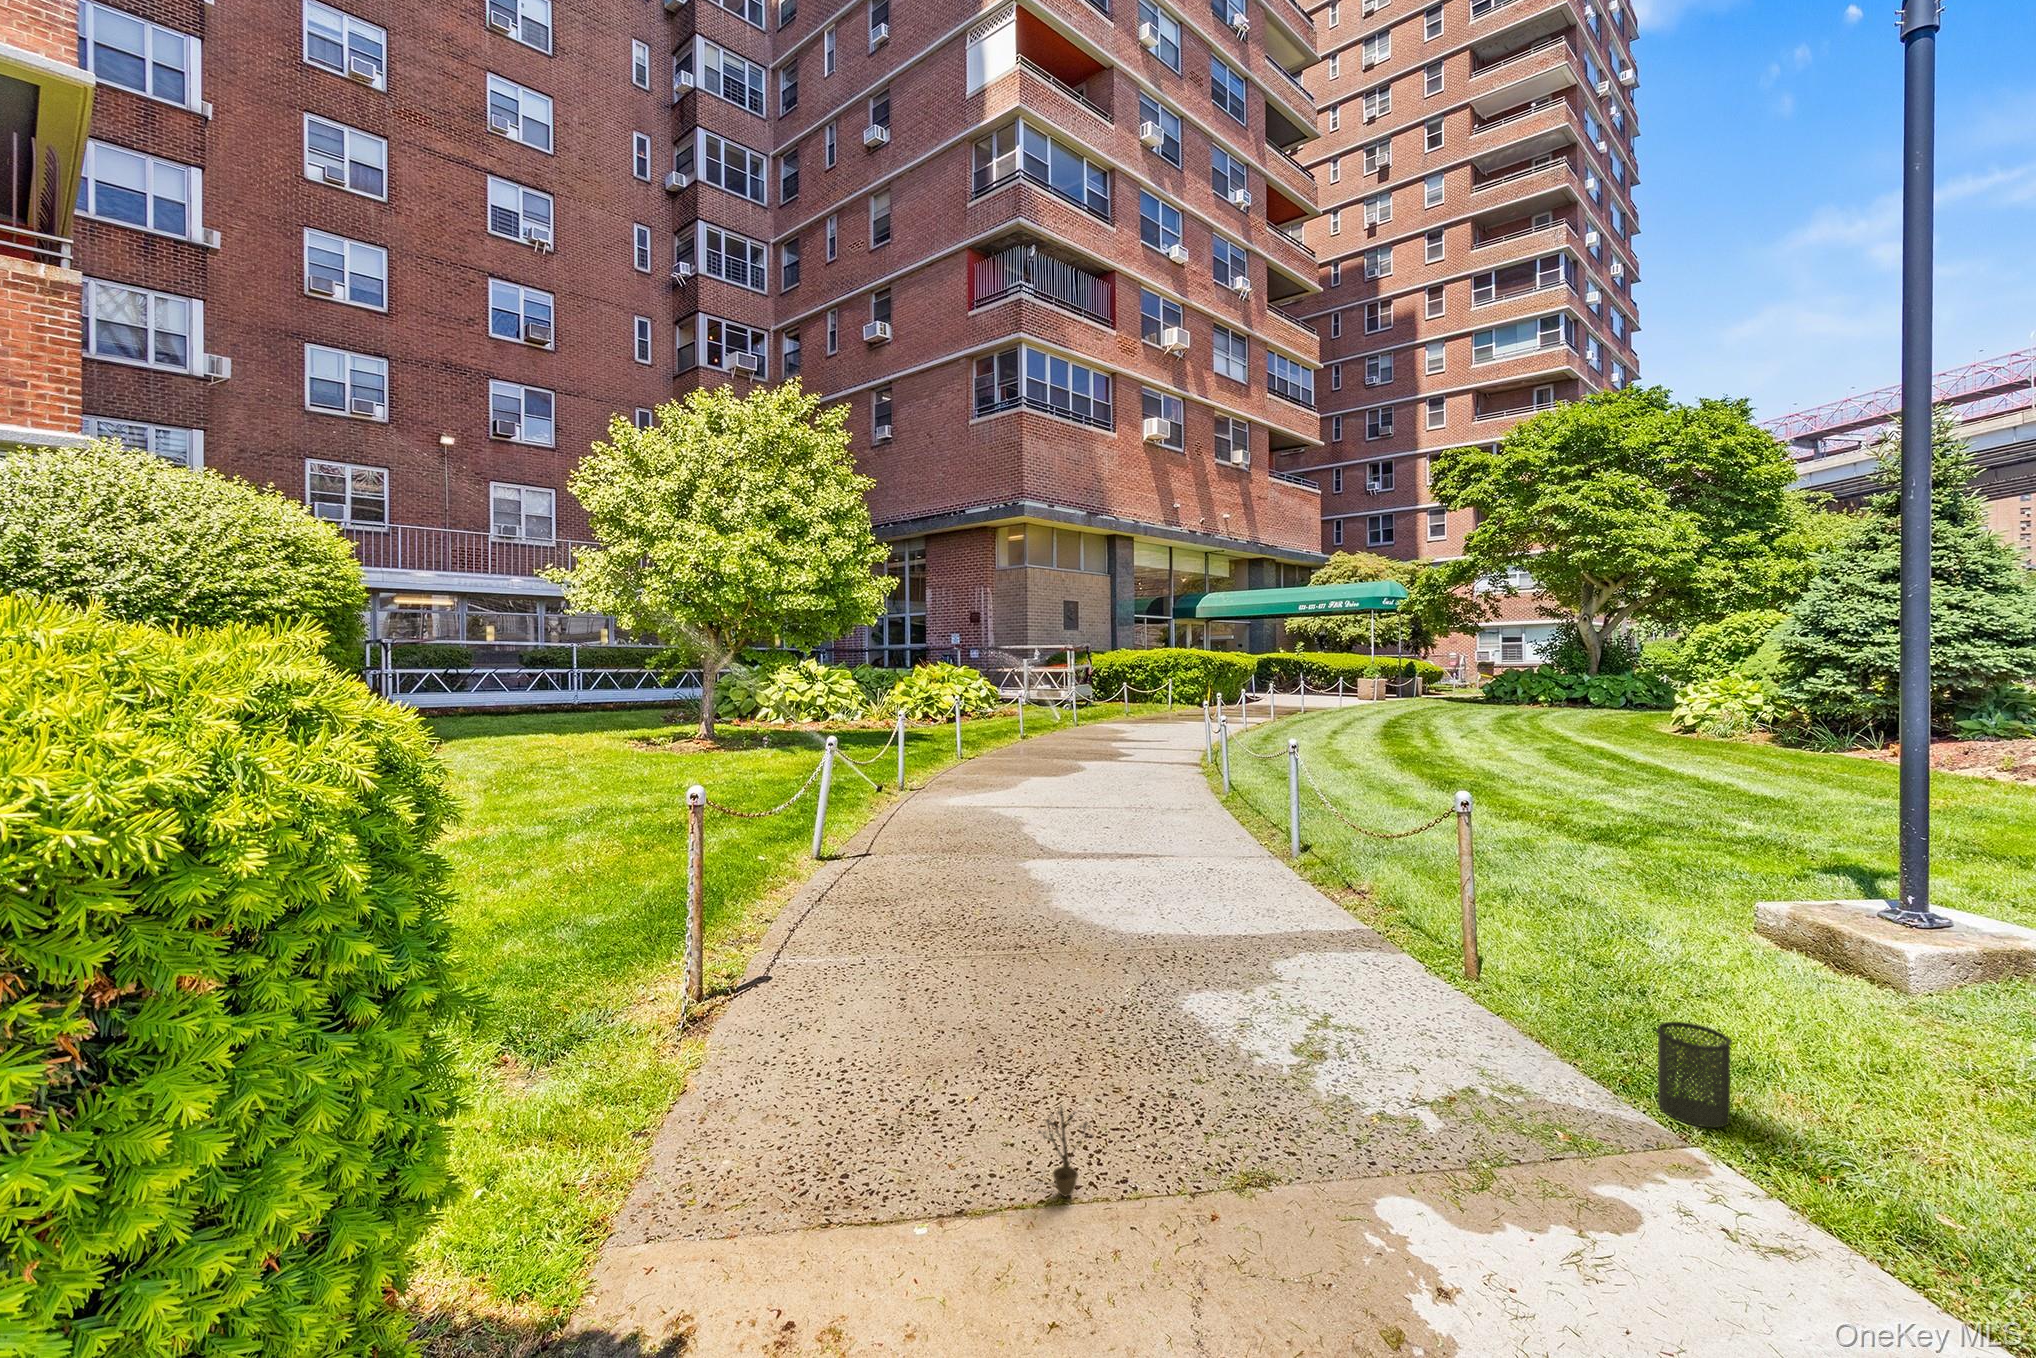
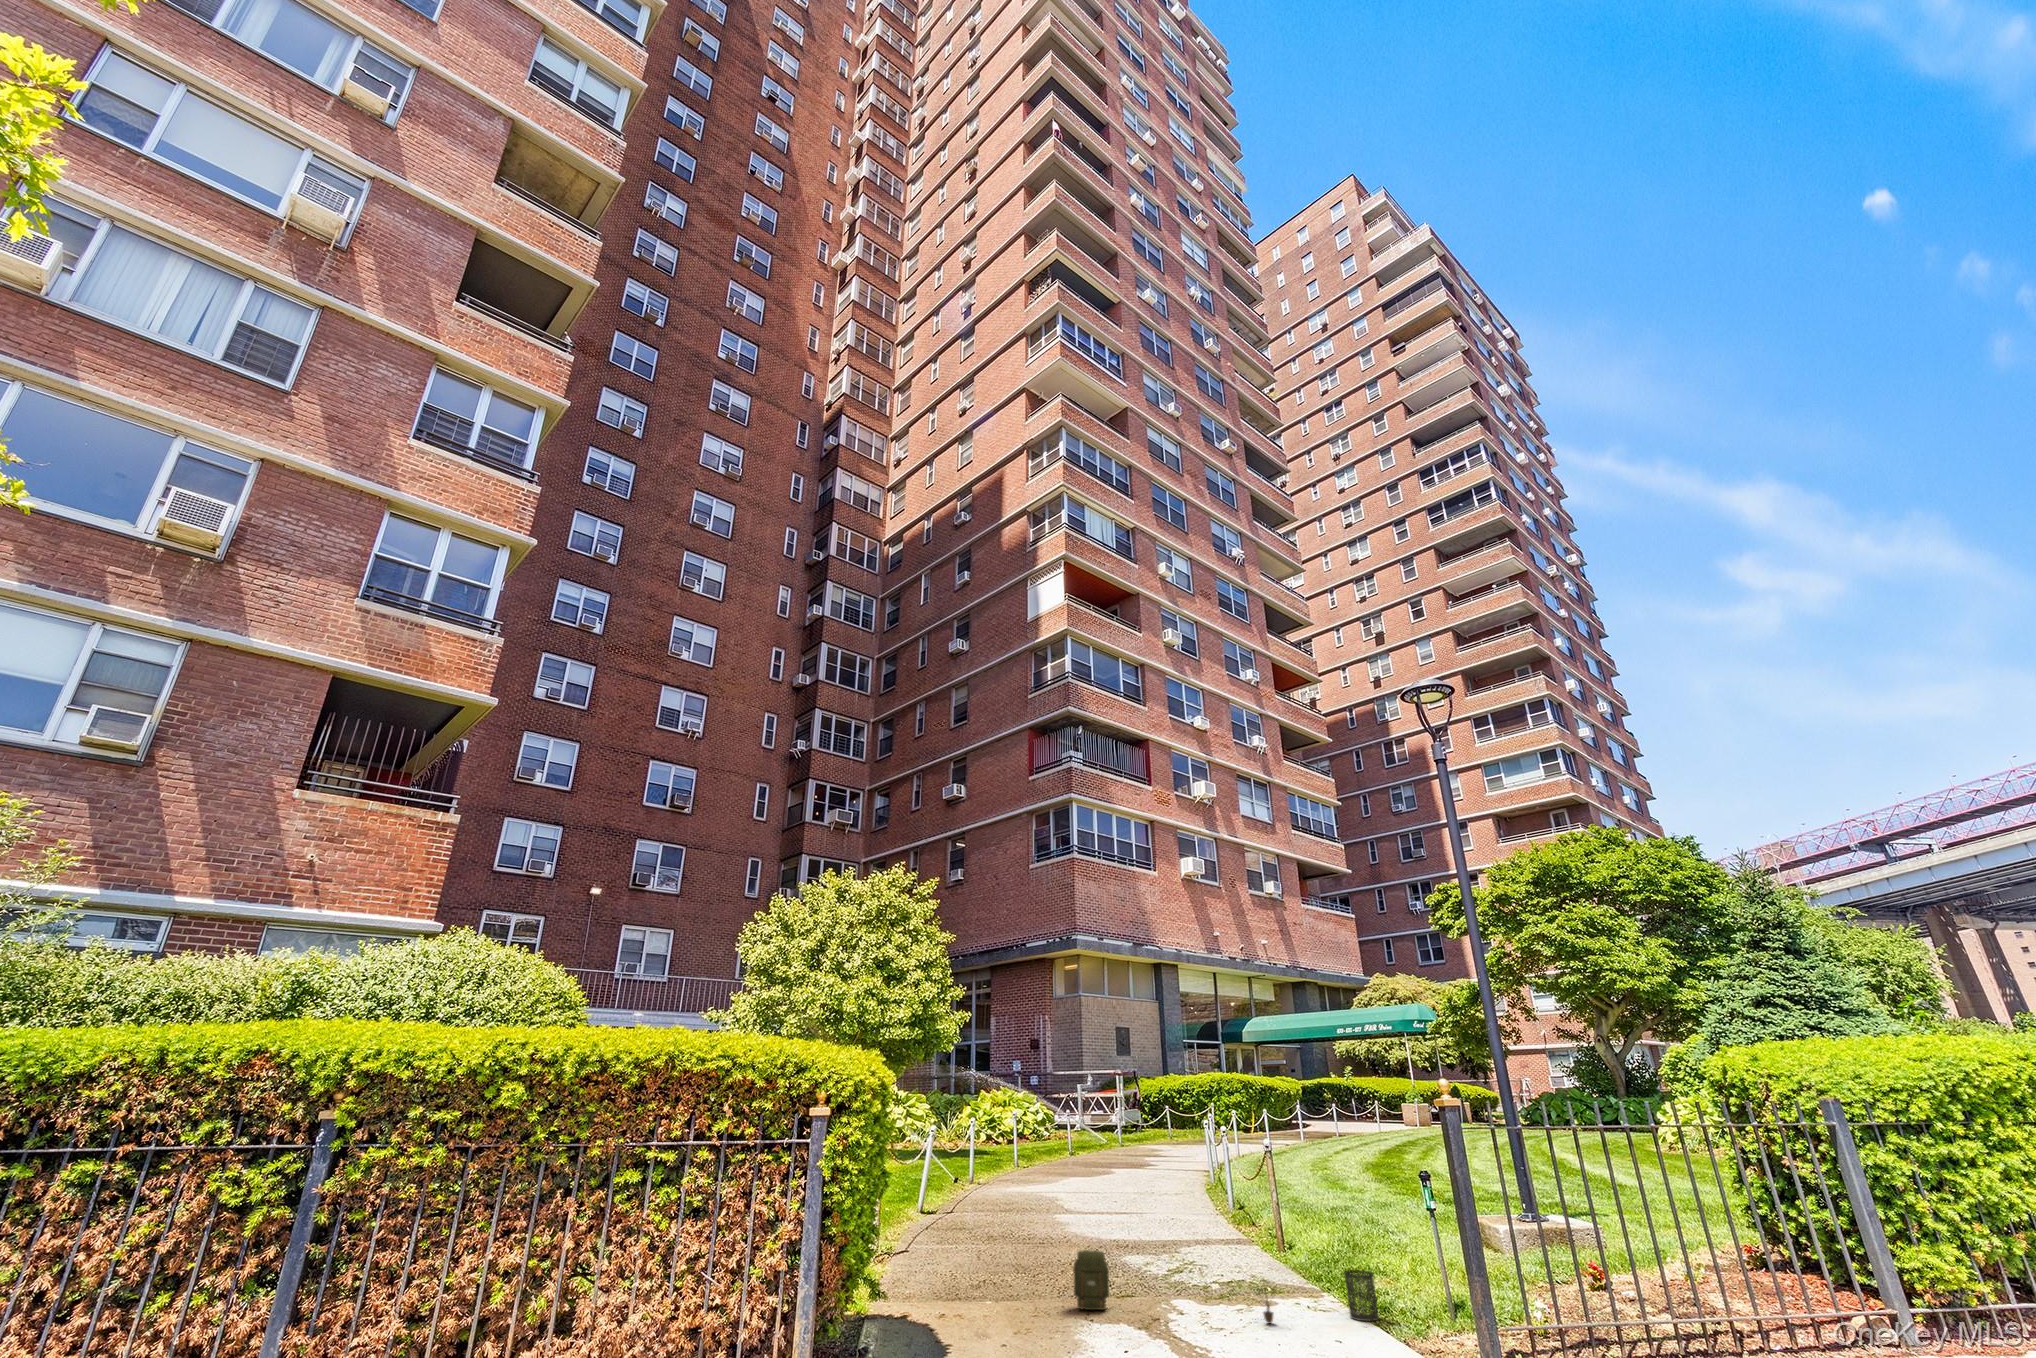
backpack: none [1084,977,1159,1088] -> present [1073,1250,1109,1310]
decorative plant: present [1032,1106,1093,1197] -> present [1255,1283,1277,1324]

